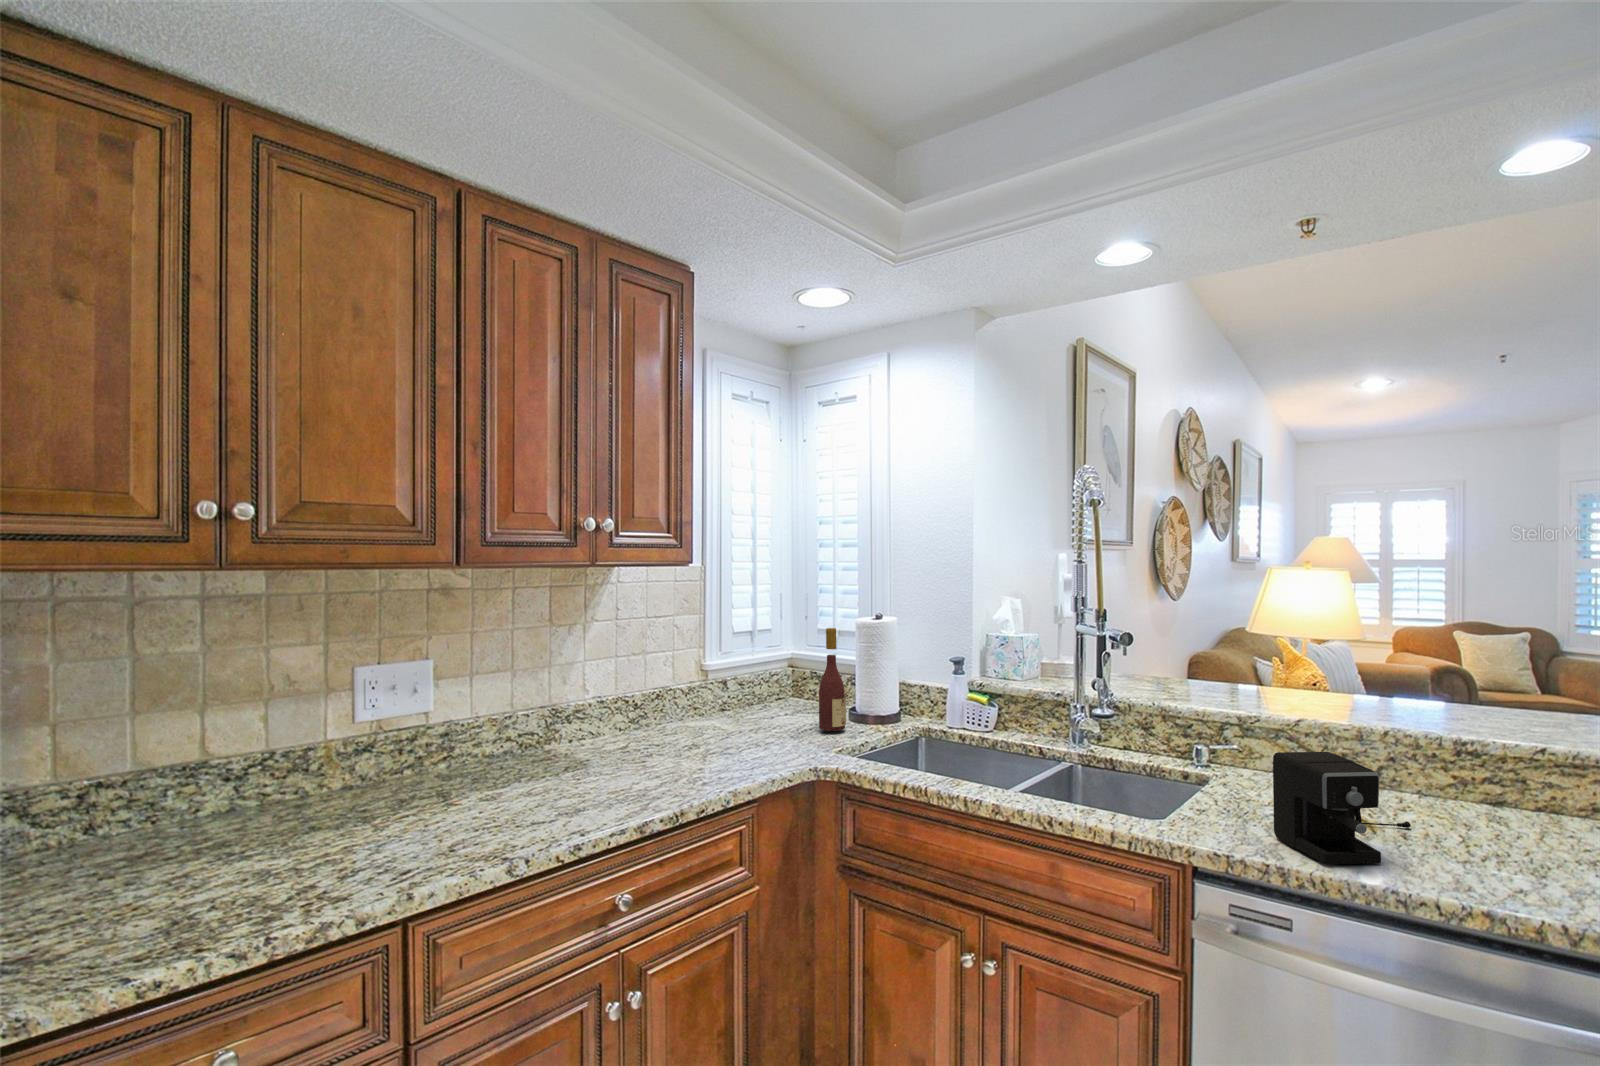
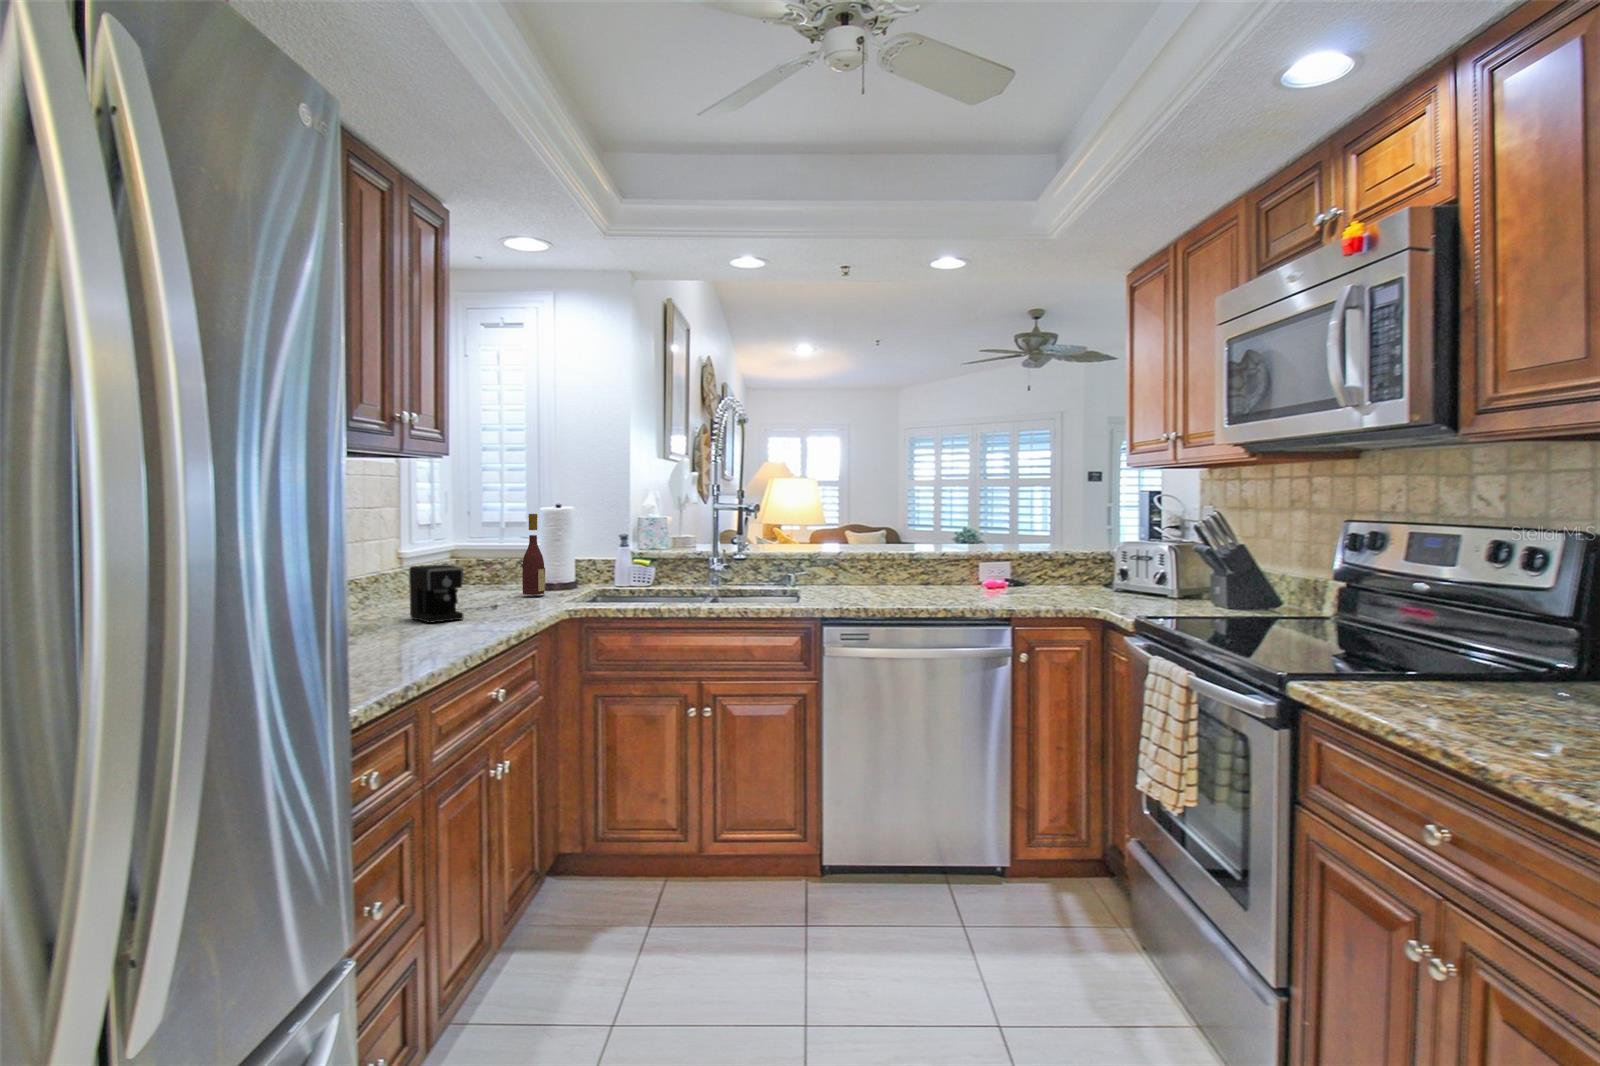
coffee maker: present [1273,752,1410,864] -> present [409,565,498,623]

